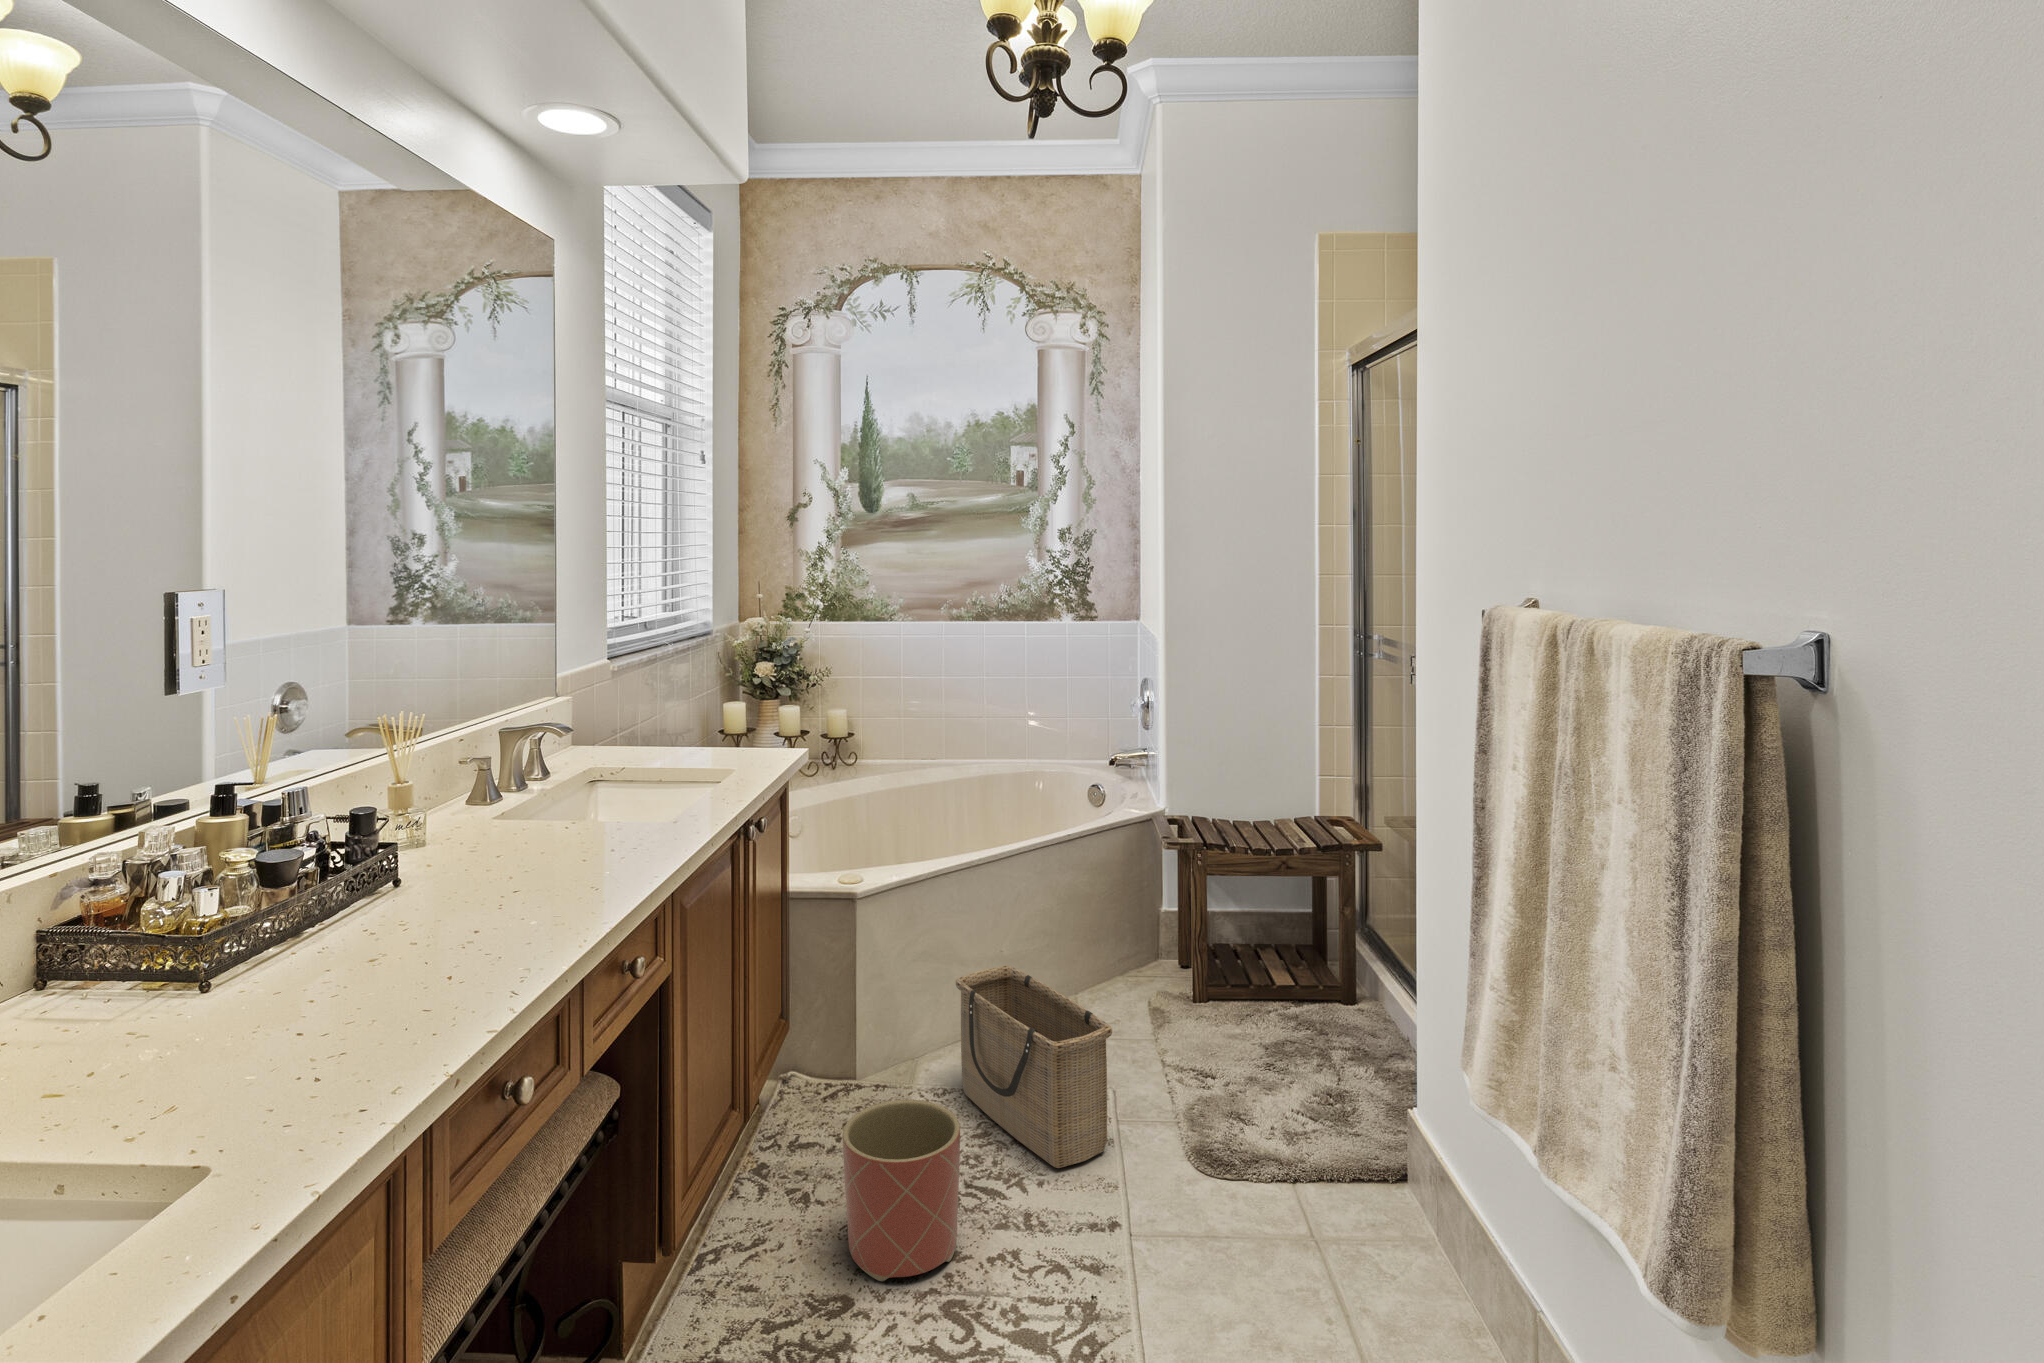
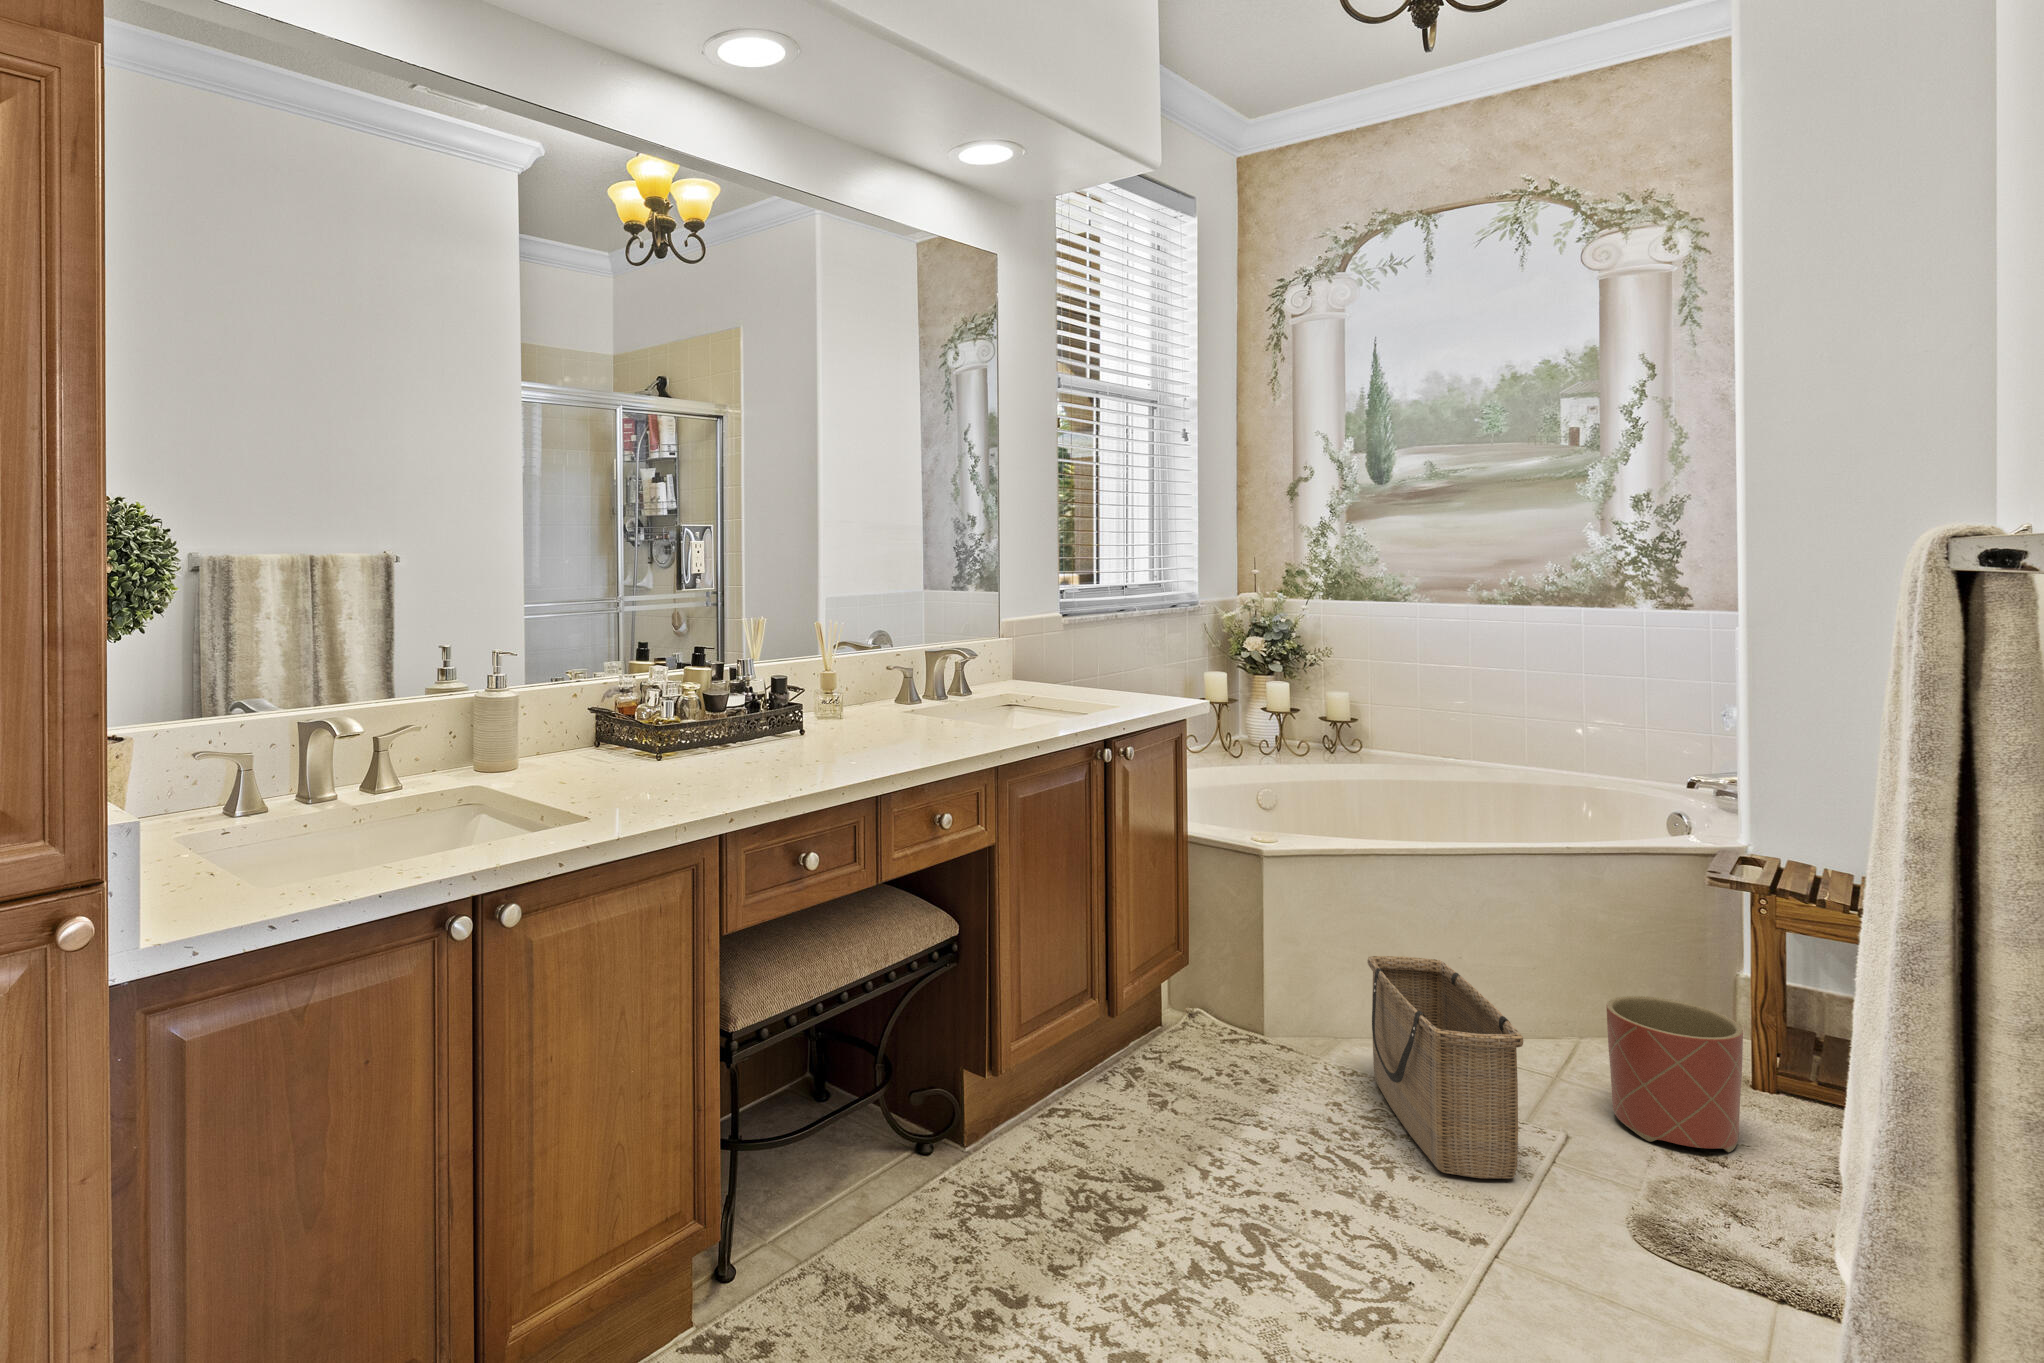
planter: present [843,1100,960,1281] -> present [1606,996,1743,1152]

